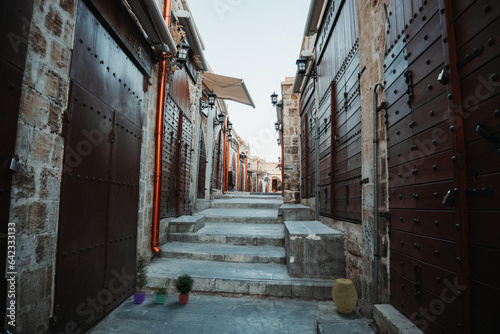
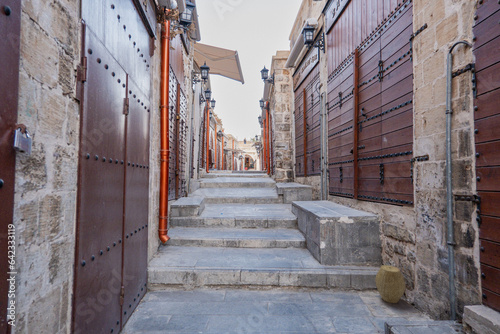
potted plant: present [132,252,194,304] -> none [143,244,221,305]

